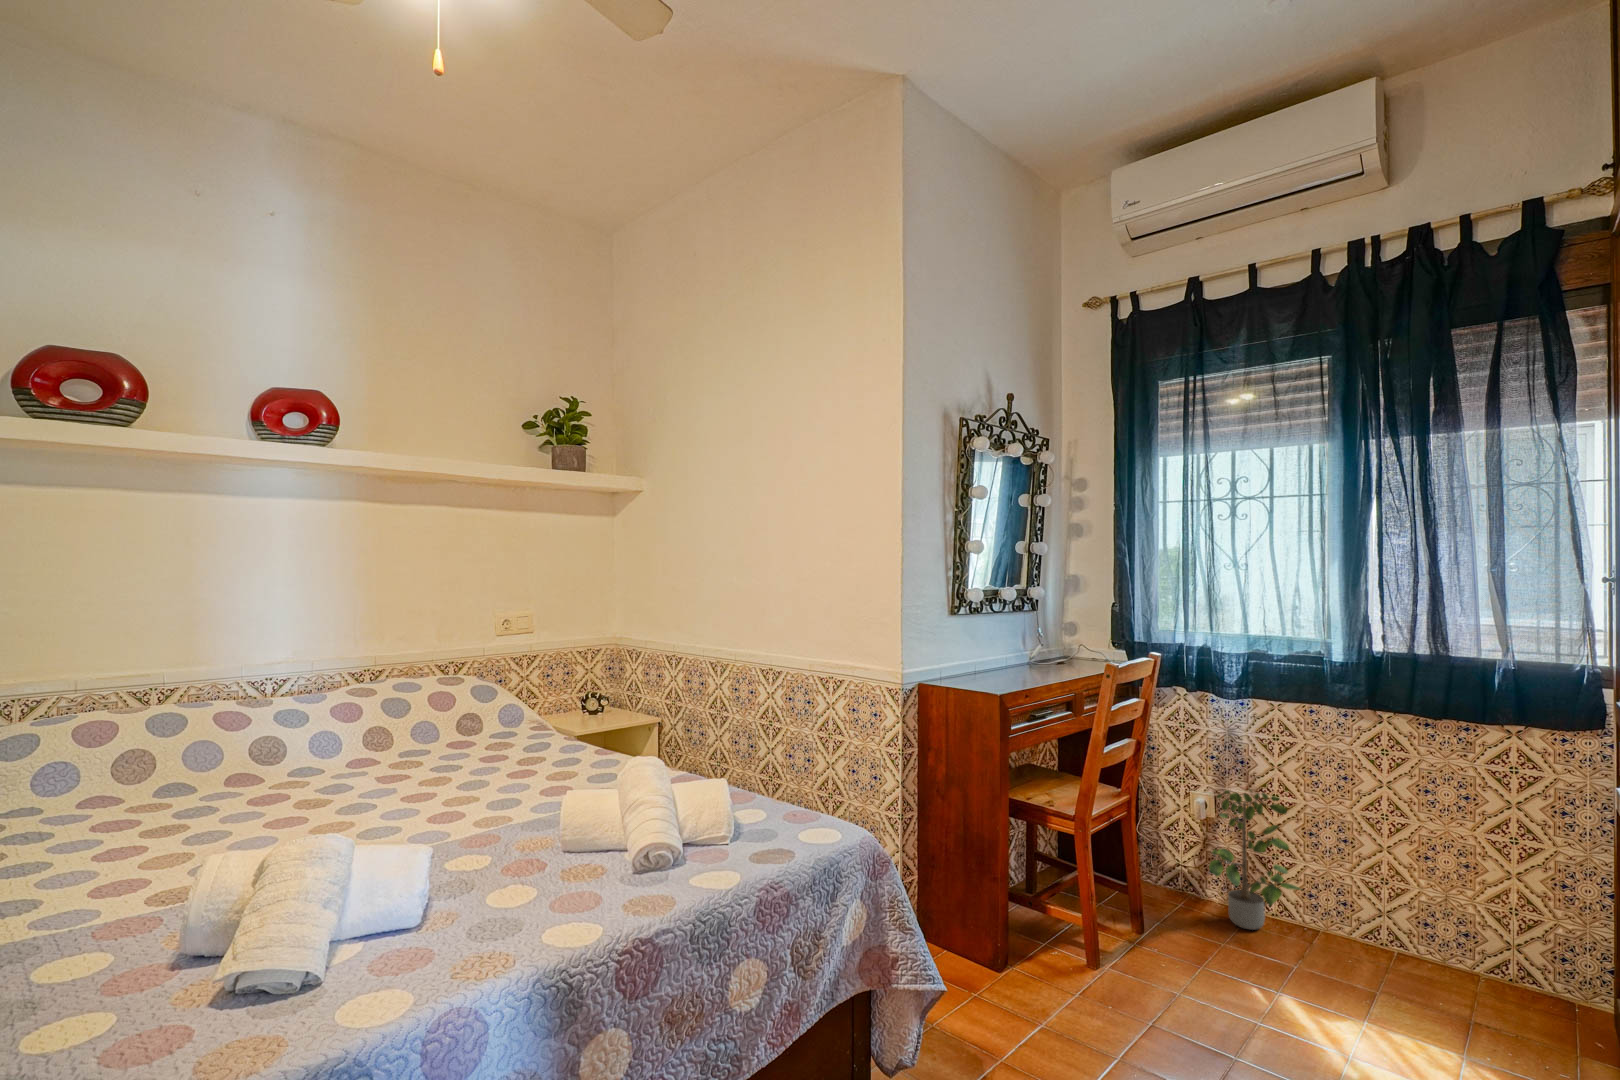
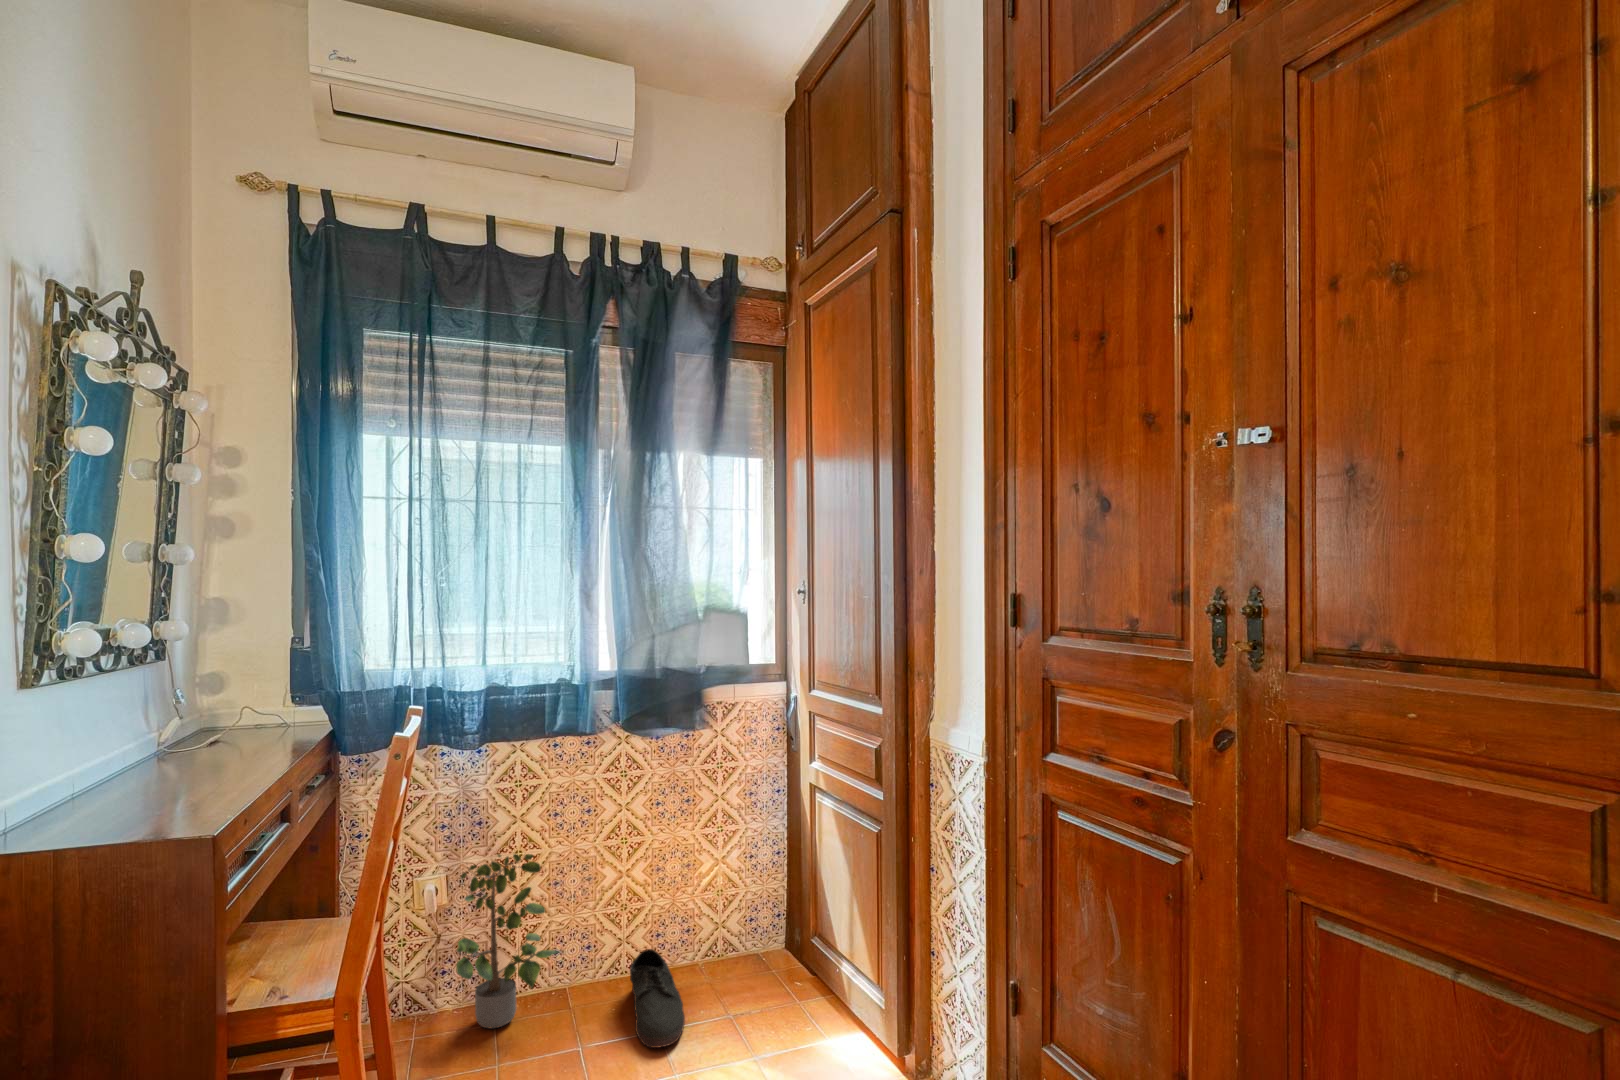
shoe: none [1360,928,1424,1011] -> present [630,949,685,1048]

